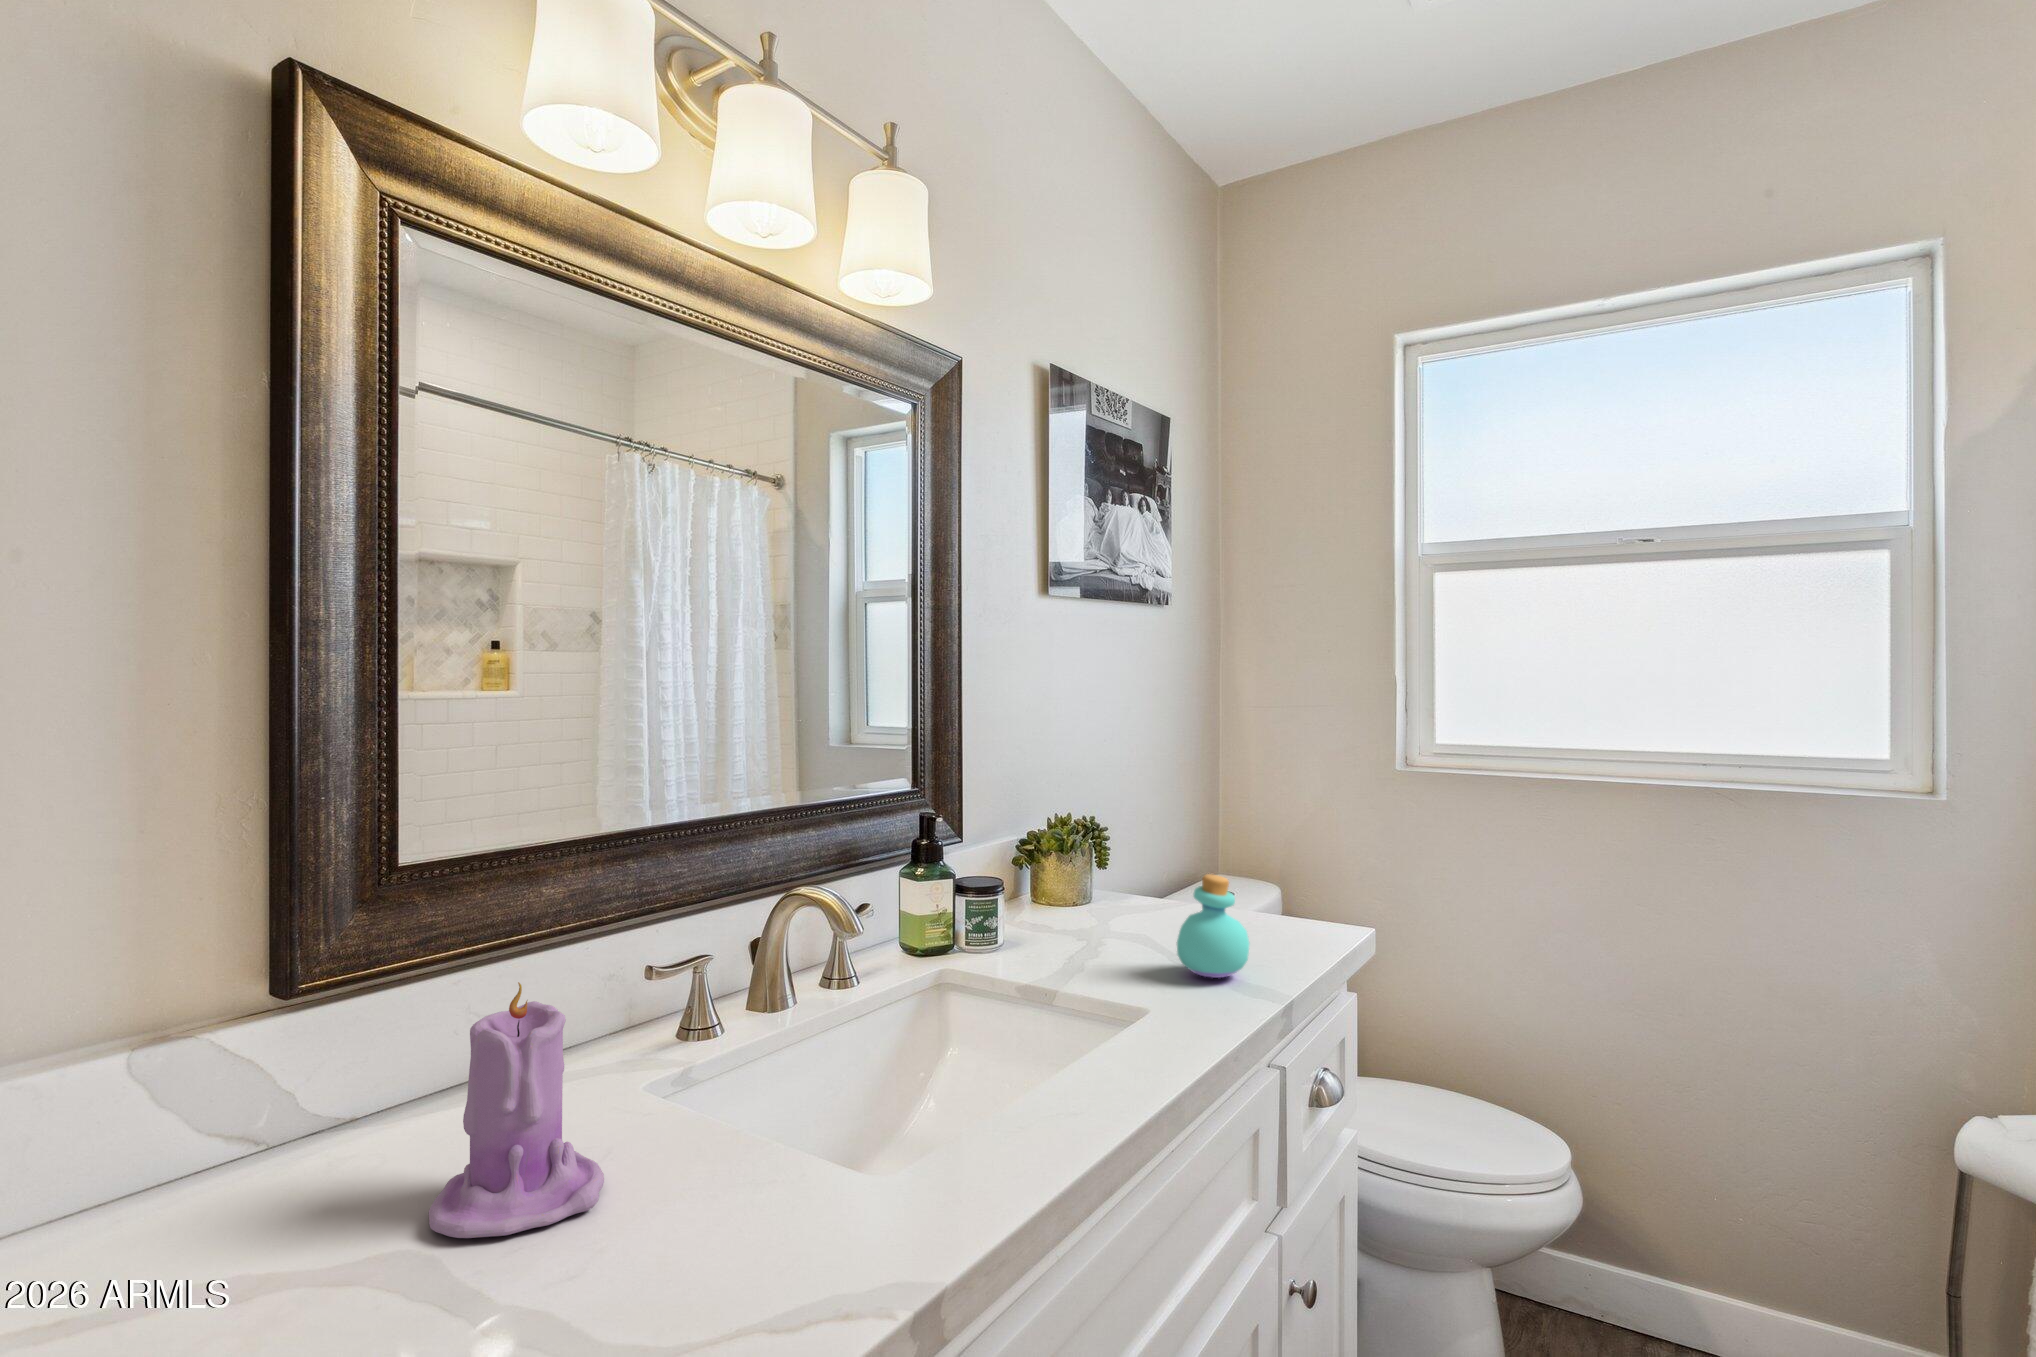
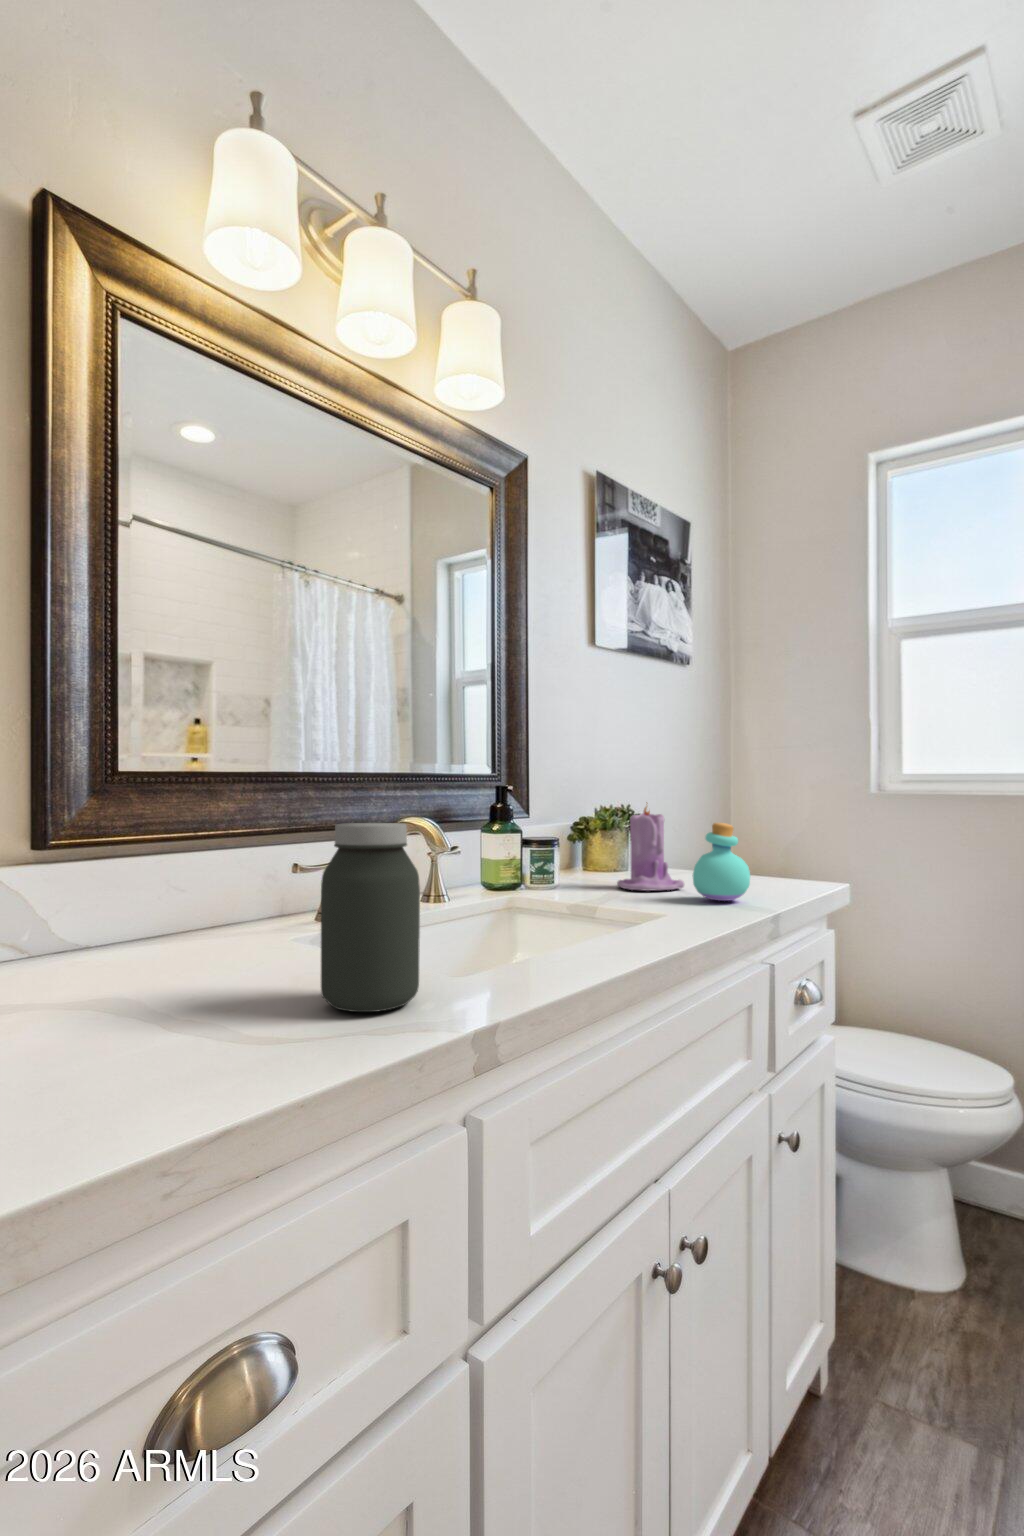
candle: present [429,982,604,1238] -> present [617,802,684,891]
jar: none [699,1003,835,1286] -> present [321,823,420,1012]

